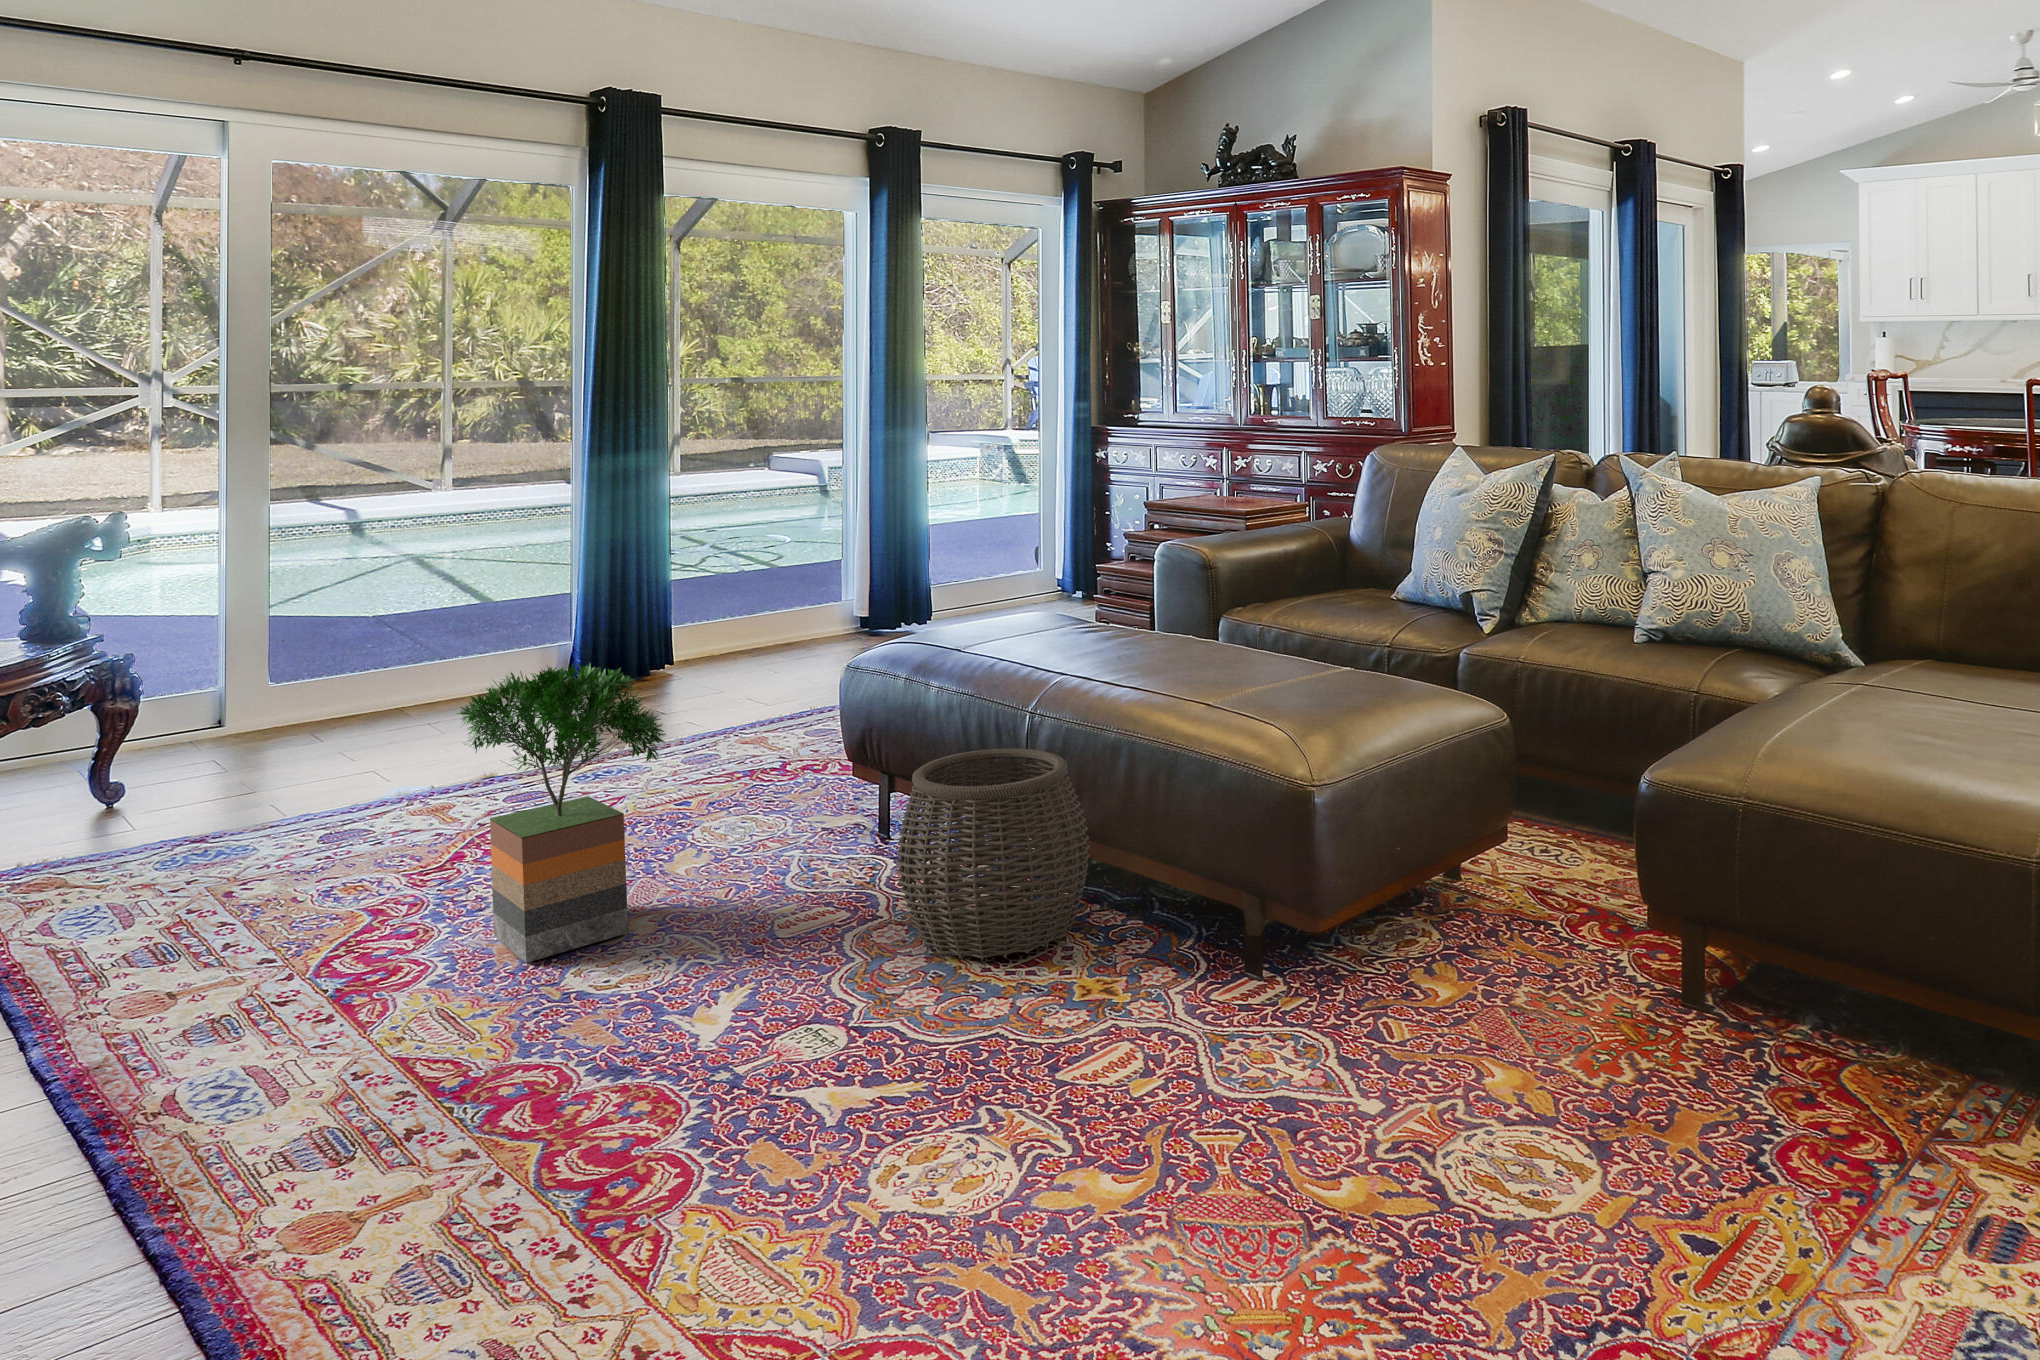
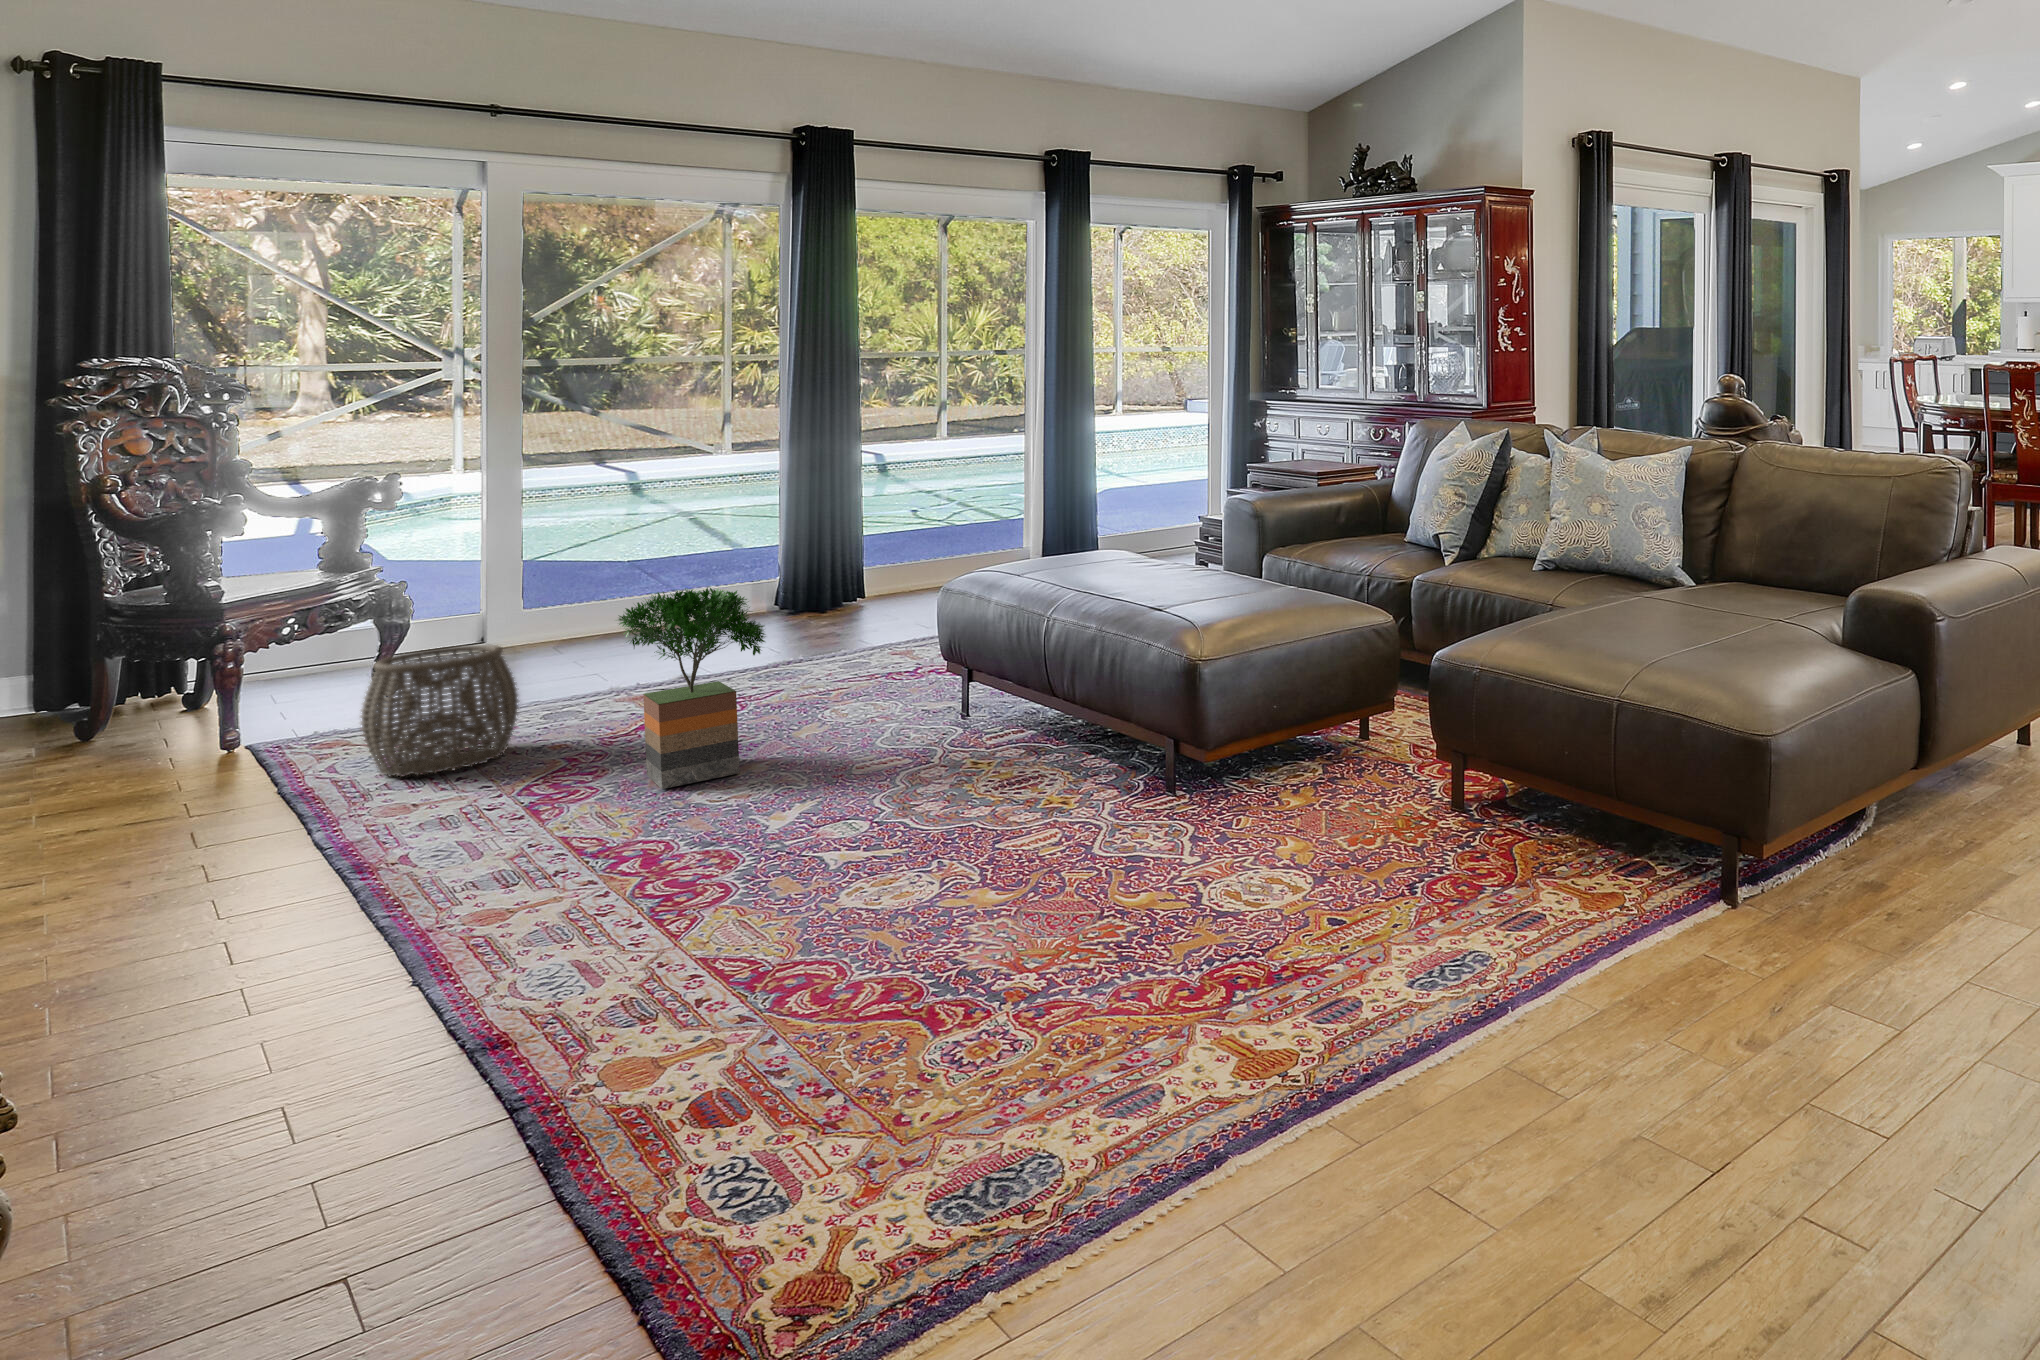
woven basket: present [896,749,1090,960] -> present [360,645,518,777]

